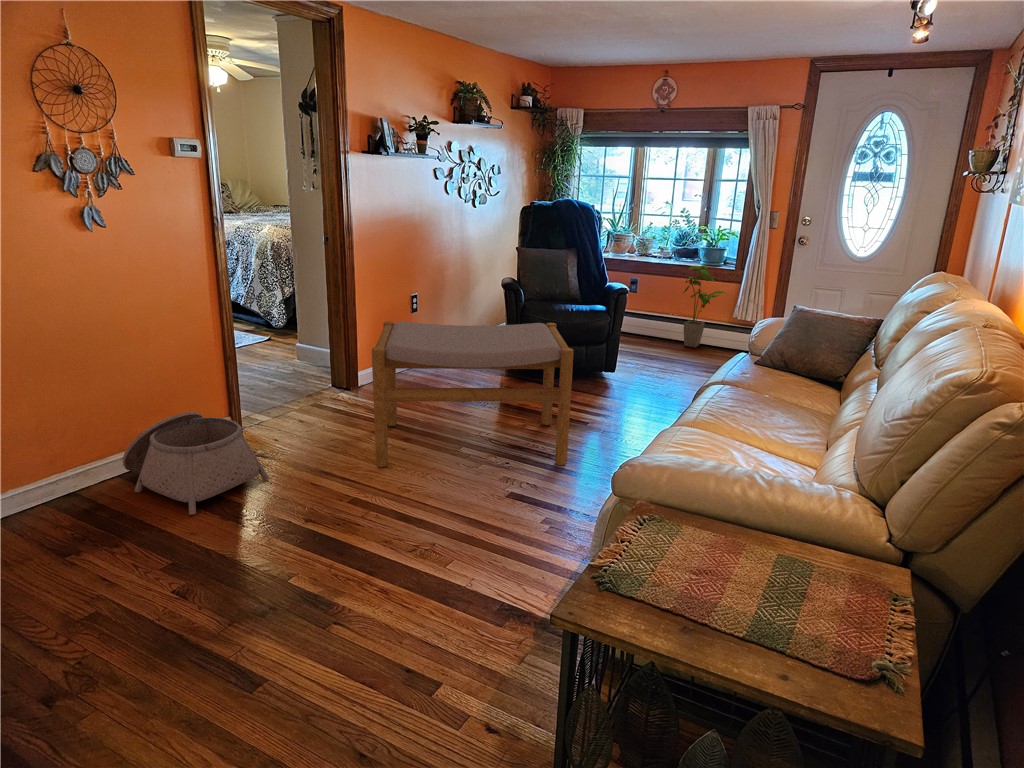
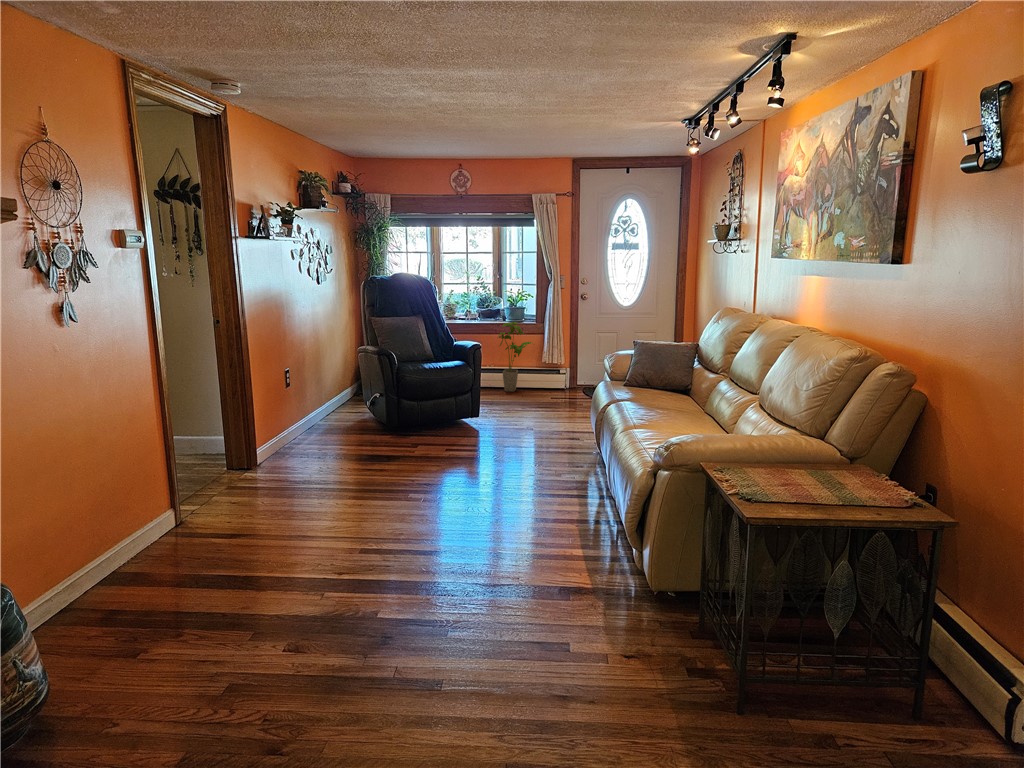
footstool: present [372,321,574,467] -> none [318,375,507,521]
basket: present [123,412,269,515] -> none [110,500,266,593]

